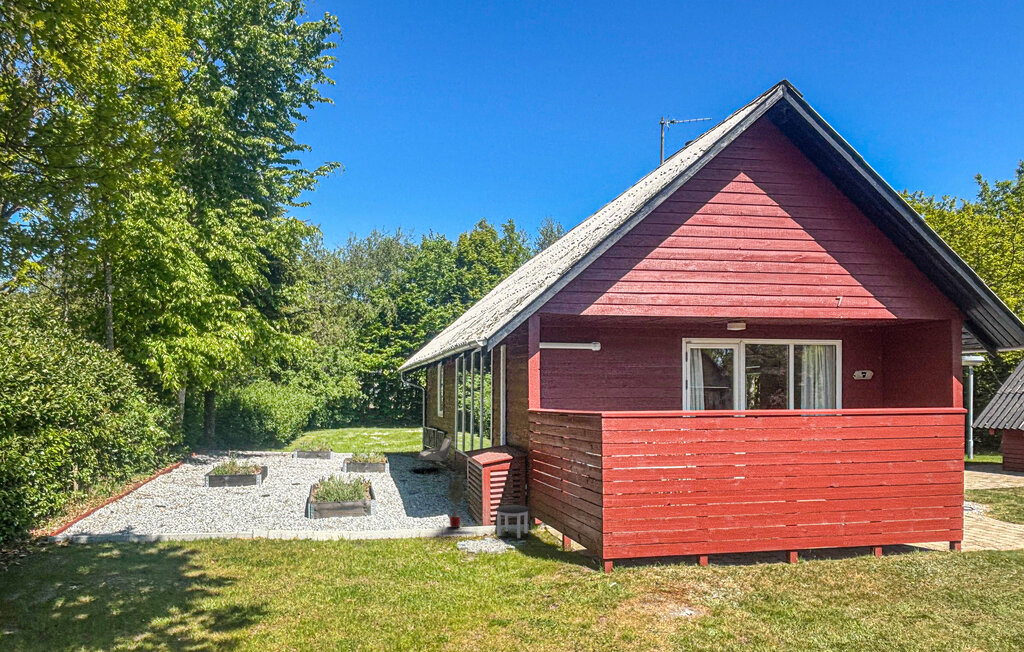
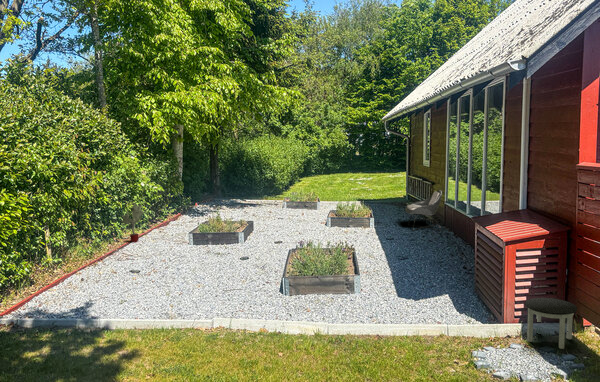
potted tree: present [447,471,474,528] -> present [121,201,143,242]

